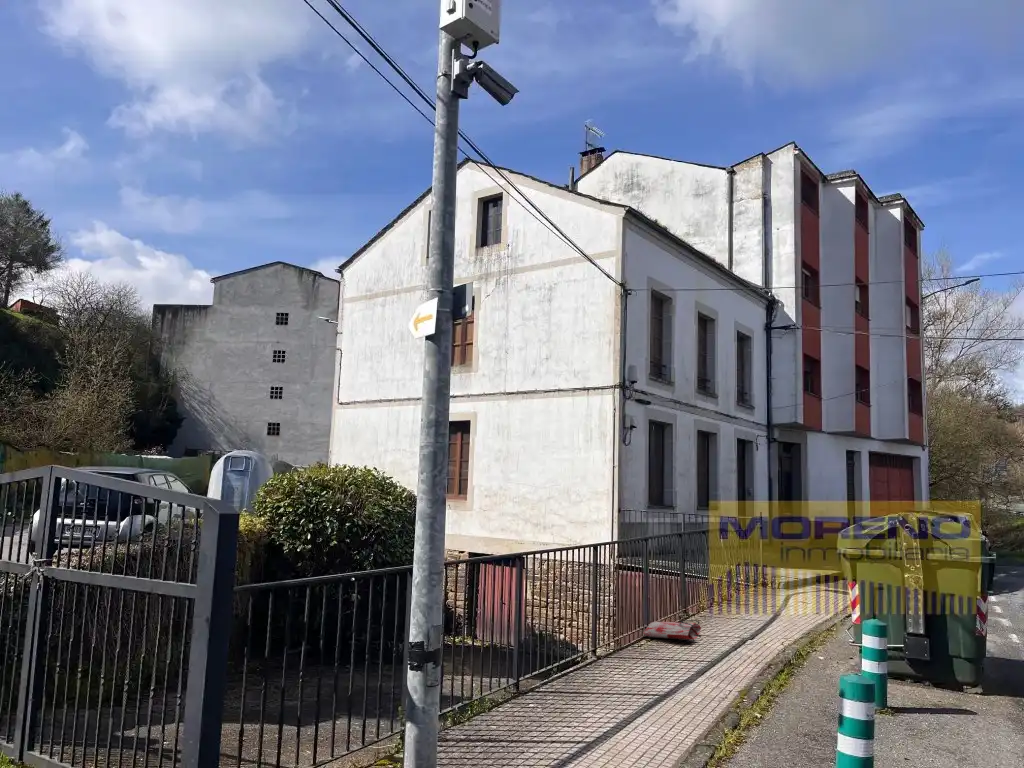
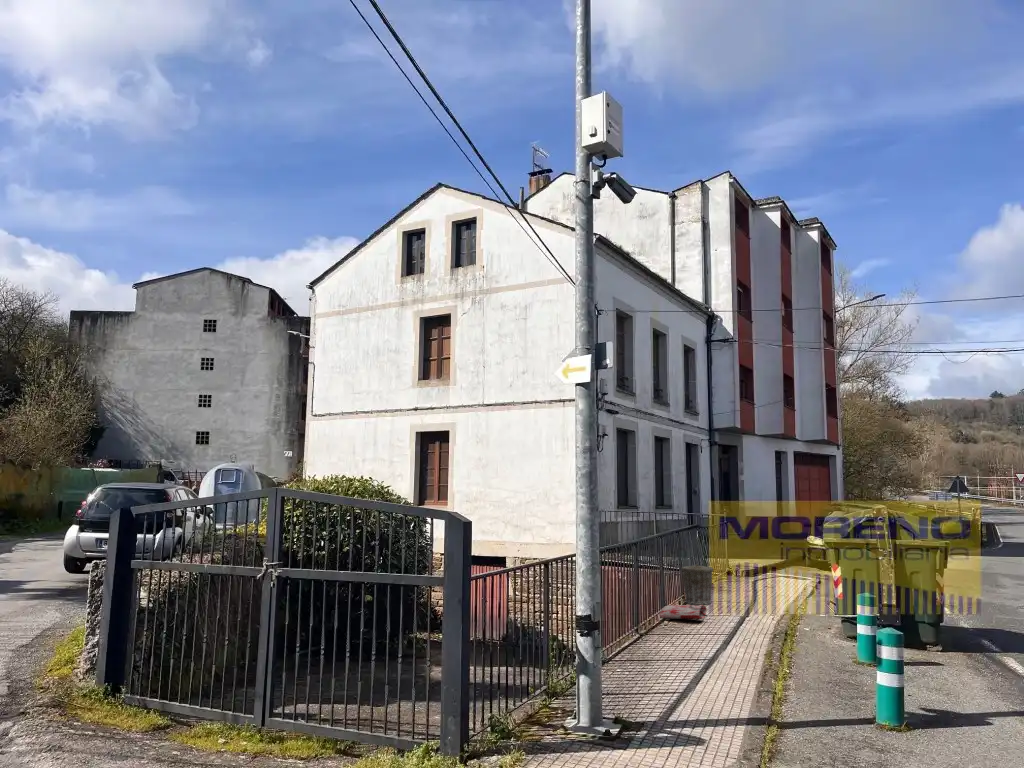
trash can: none [688,574,725,622] -> present [681,564,713,605]

